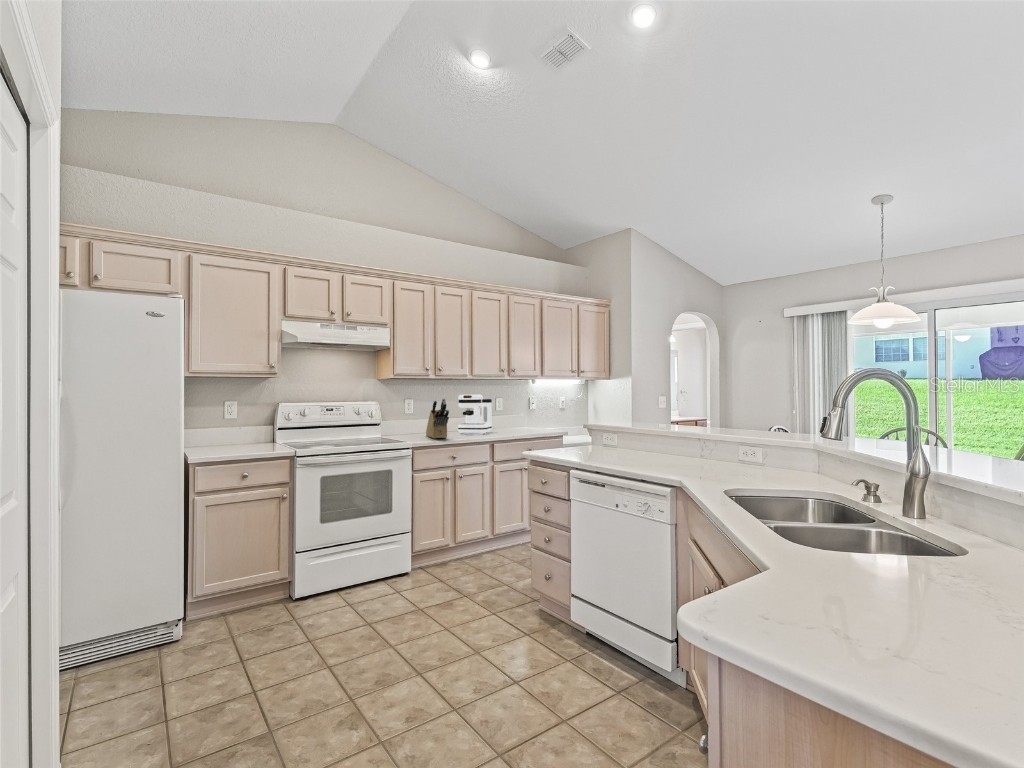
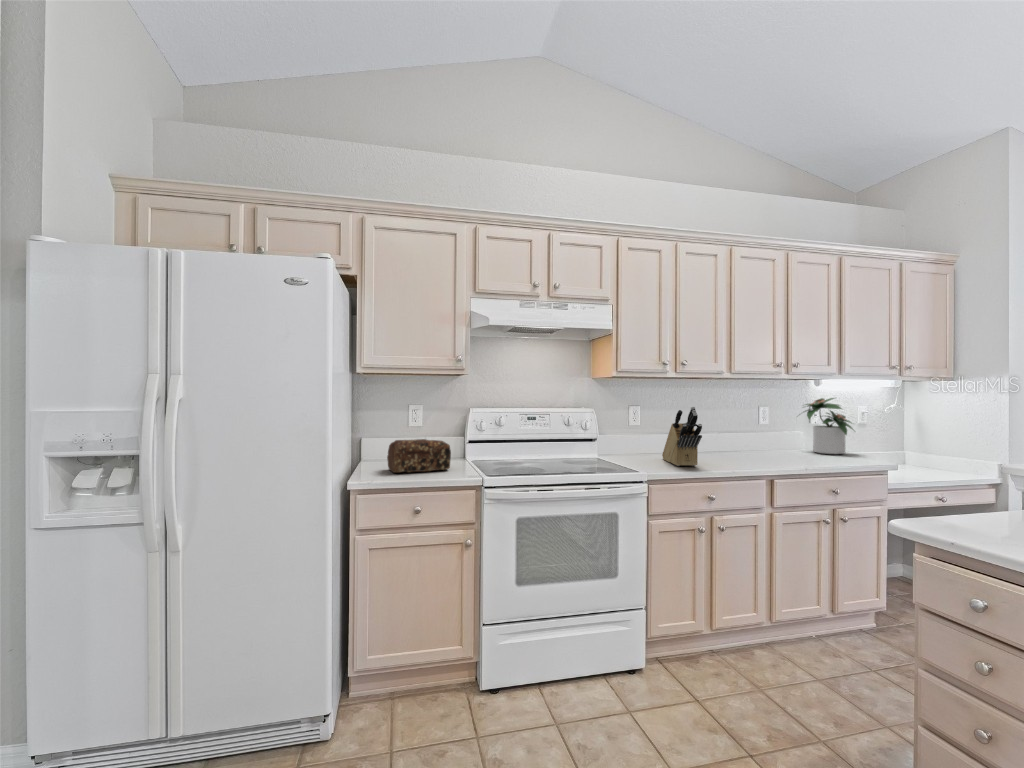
potted plant: none [517,391,552,429] -> present [804,398,853,454]
coffee maker: present [458,395,492,433] -> none [709,401,761,460]
bread loaf: none [213,426,267,452] -> present [387,439,451,473]

